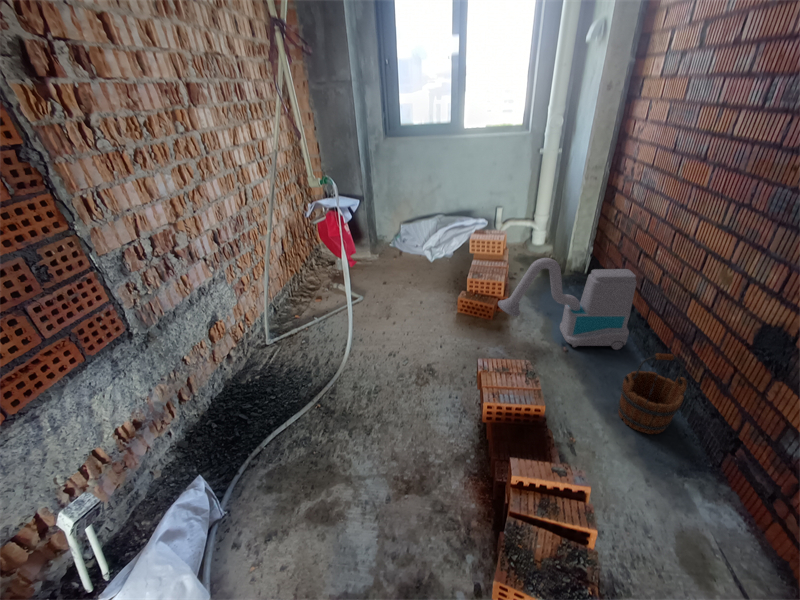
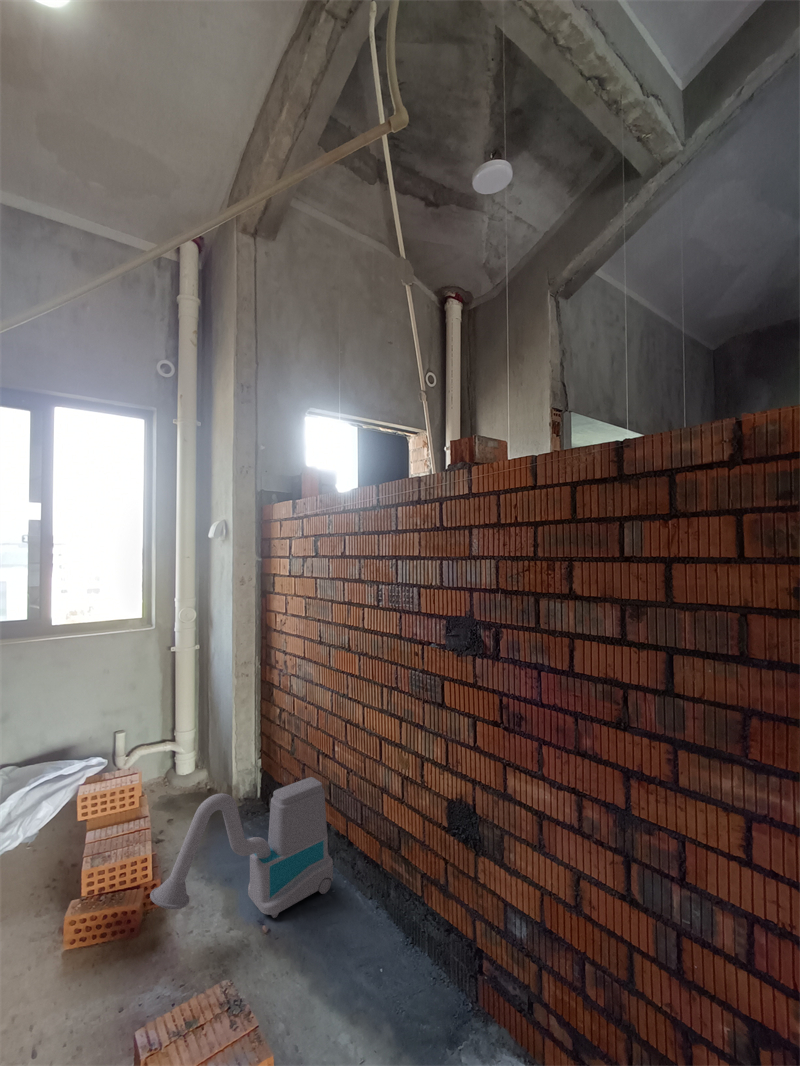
wooden bucket: present [618,353,689,434] -> none [352,871,417,1010]

